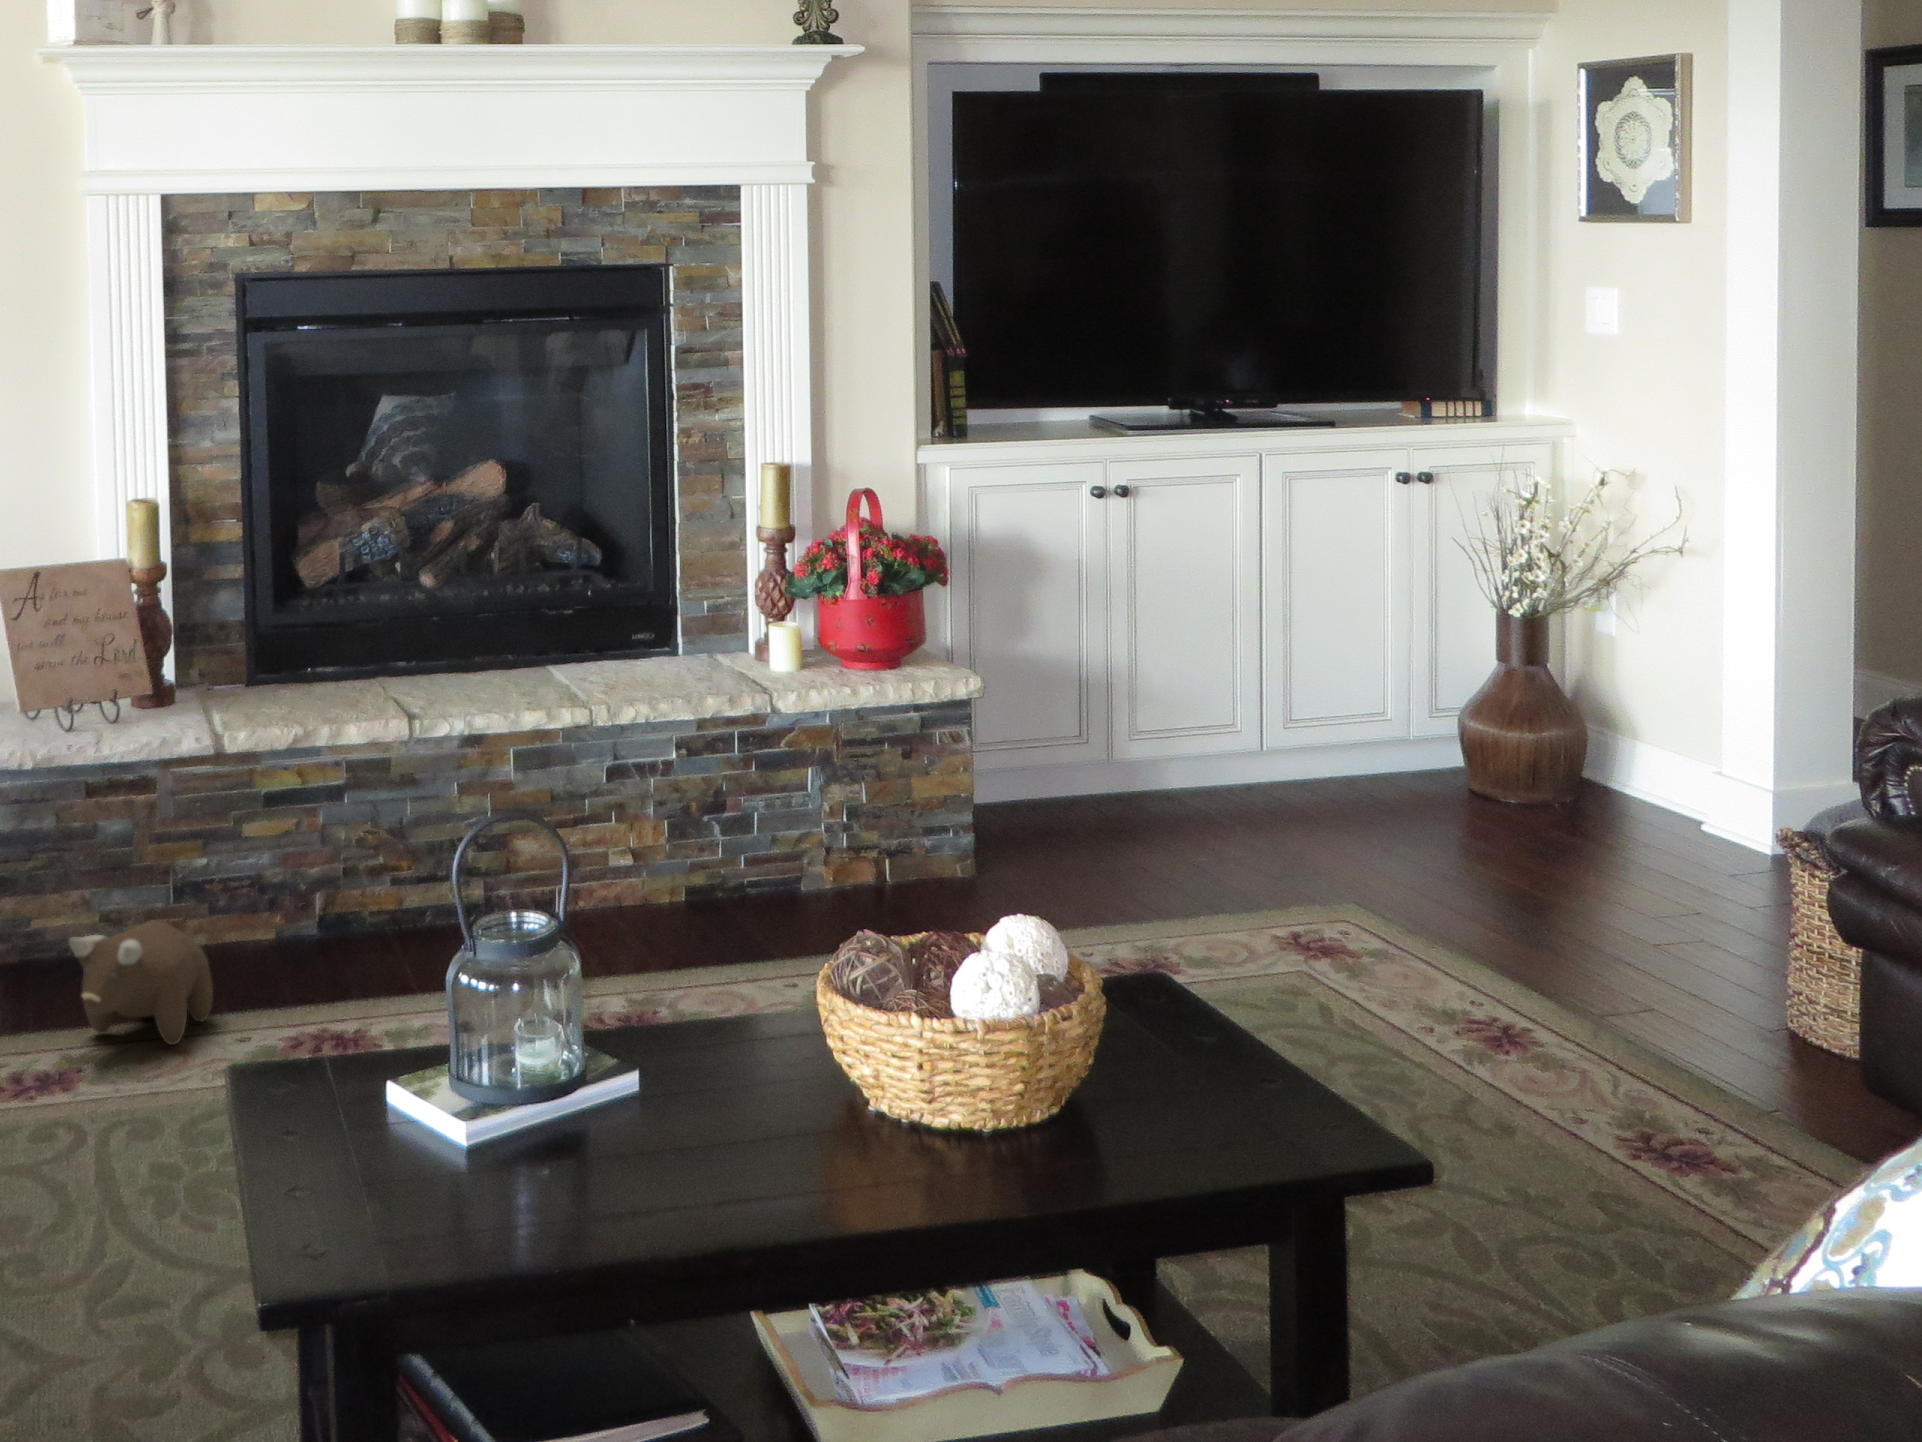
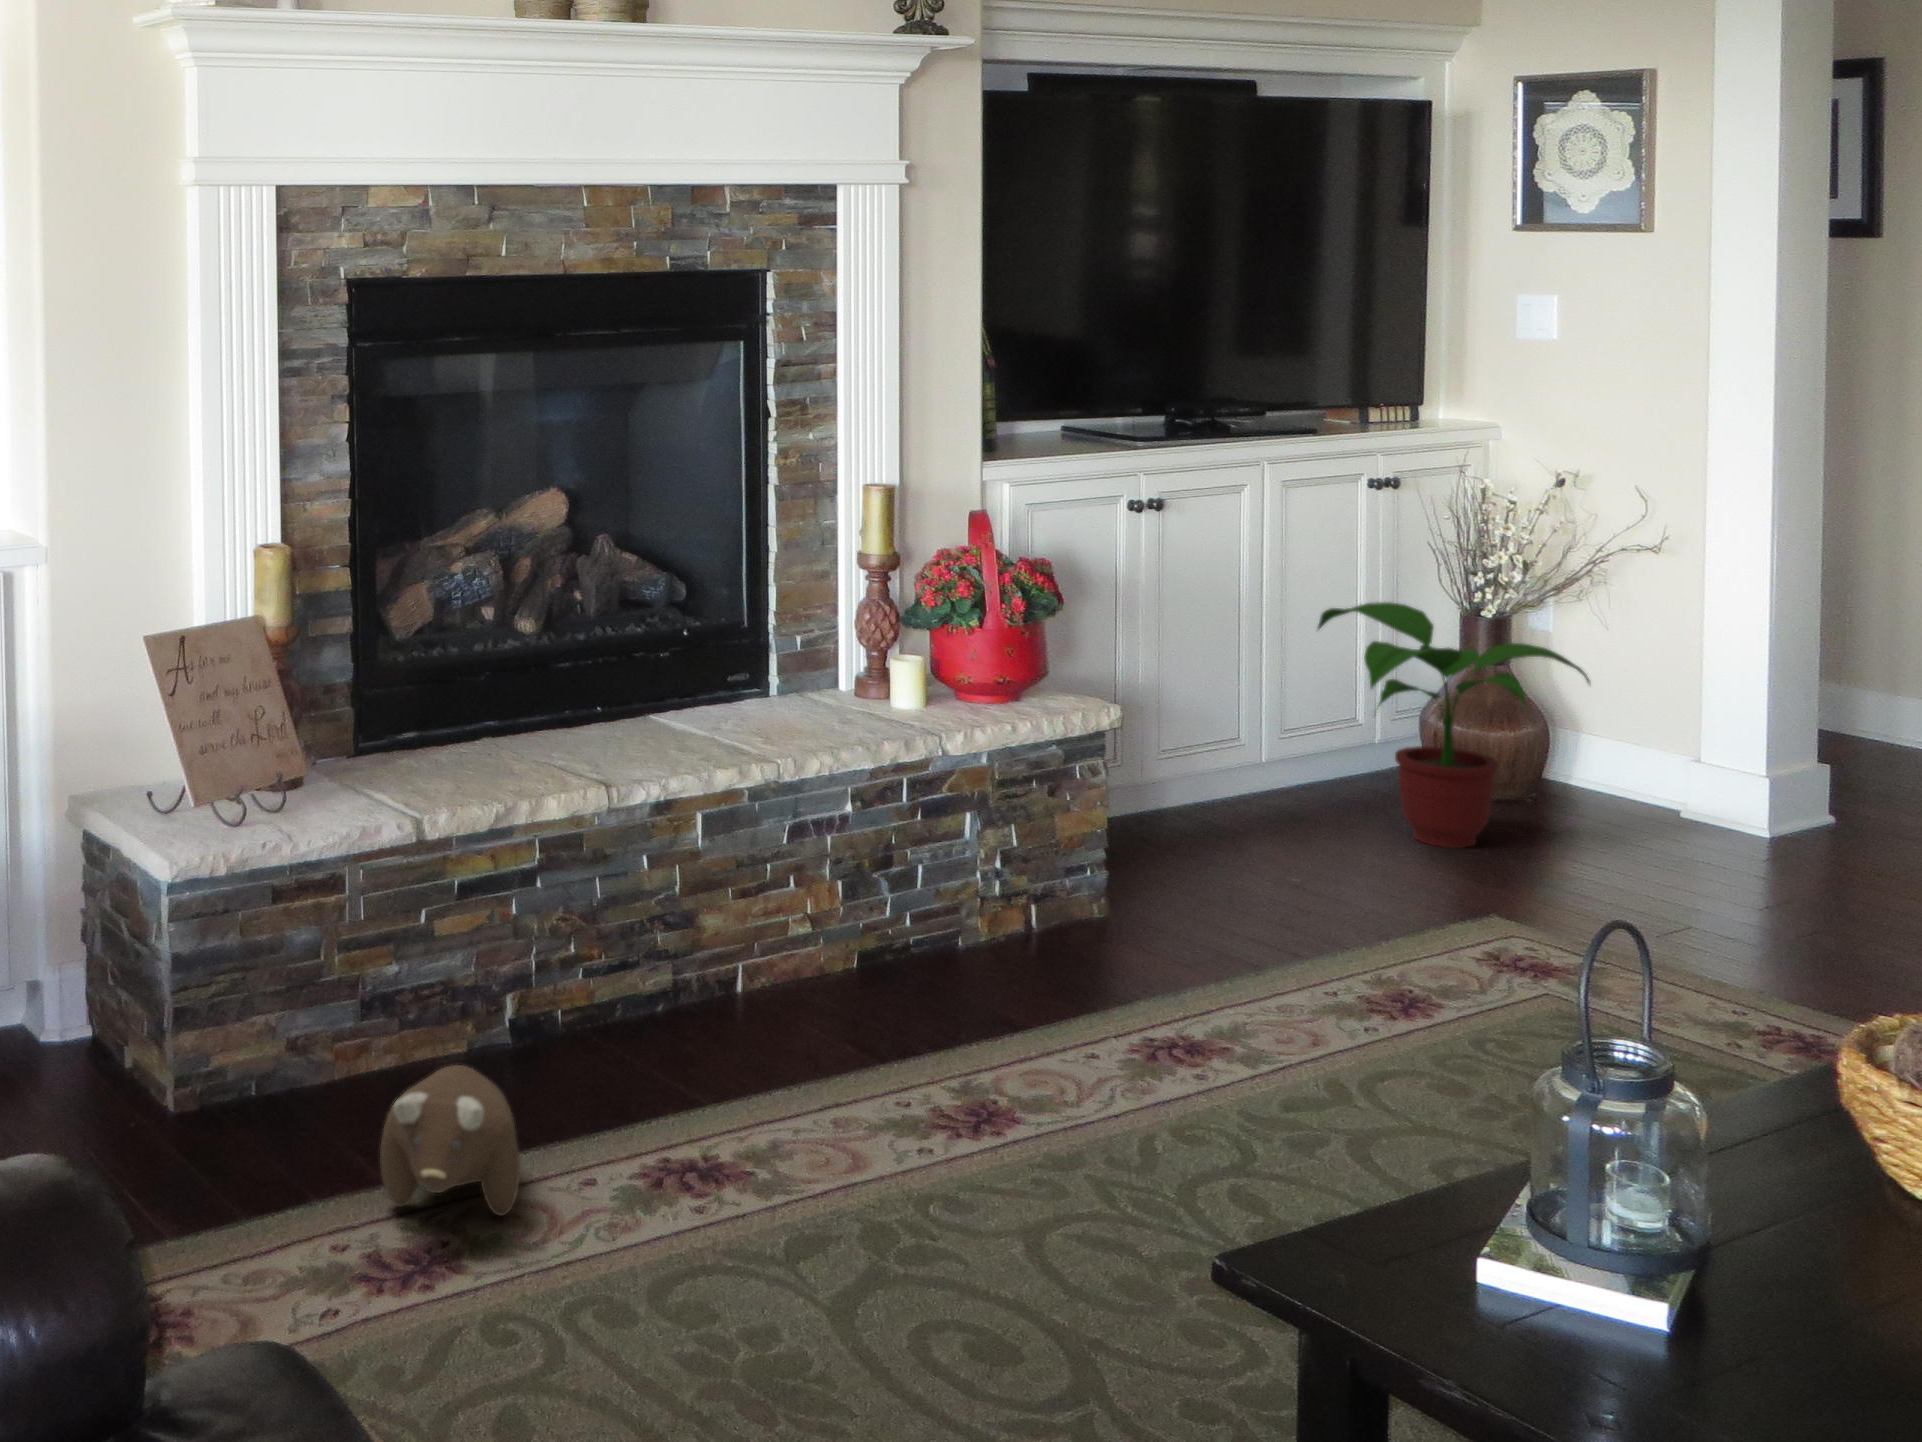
potted plant: none [1281,598,1545,843] -> present [1318,602,1590,848]

